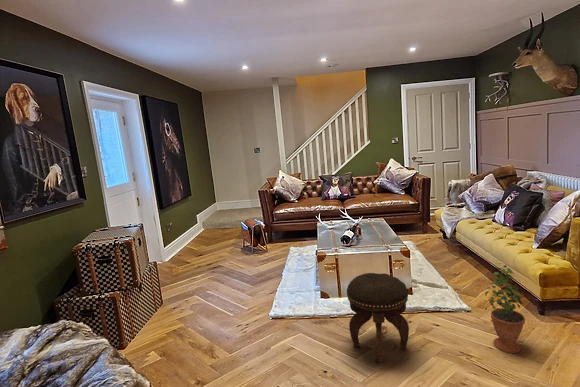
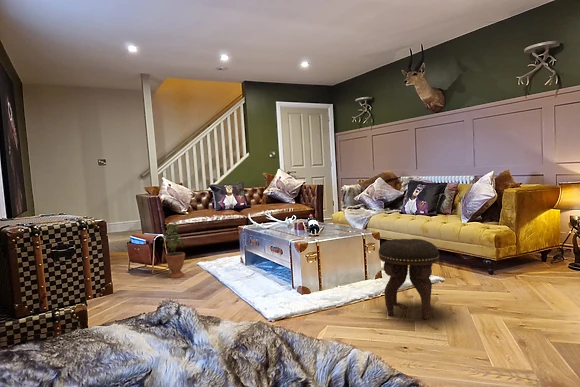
potted plant: present [485,265,525,353] -> present [163,221,185,278]

